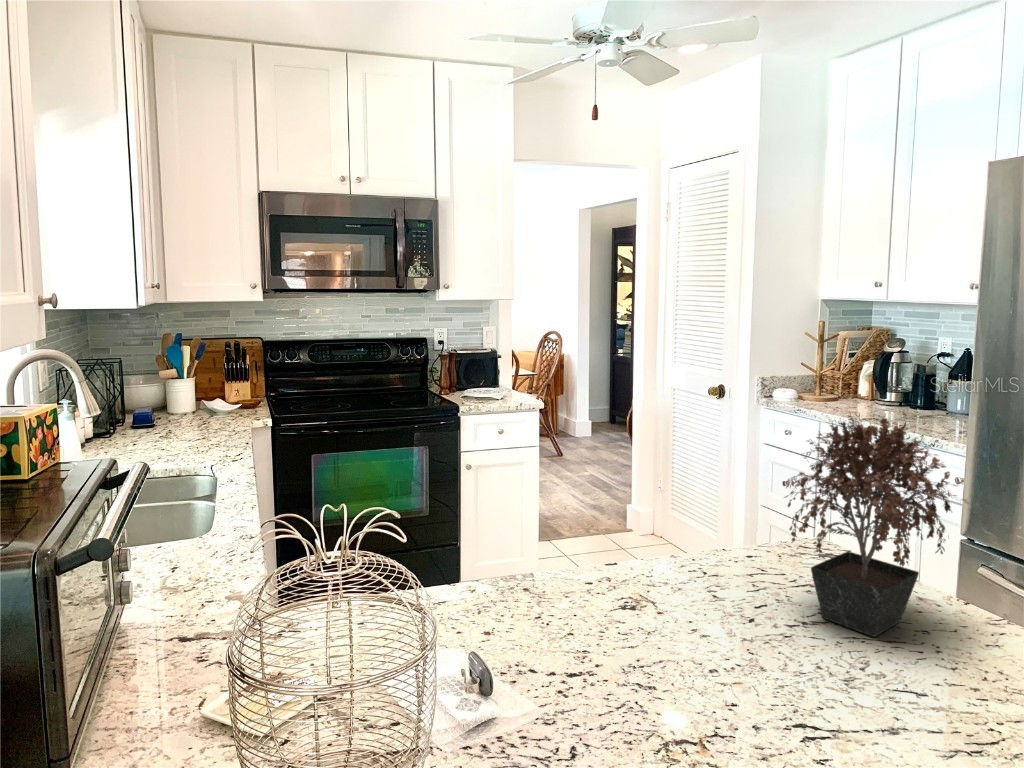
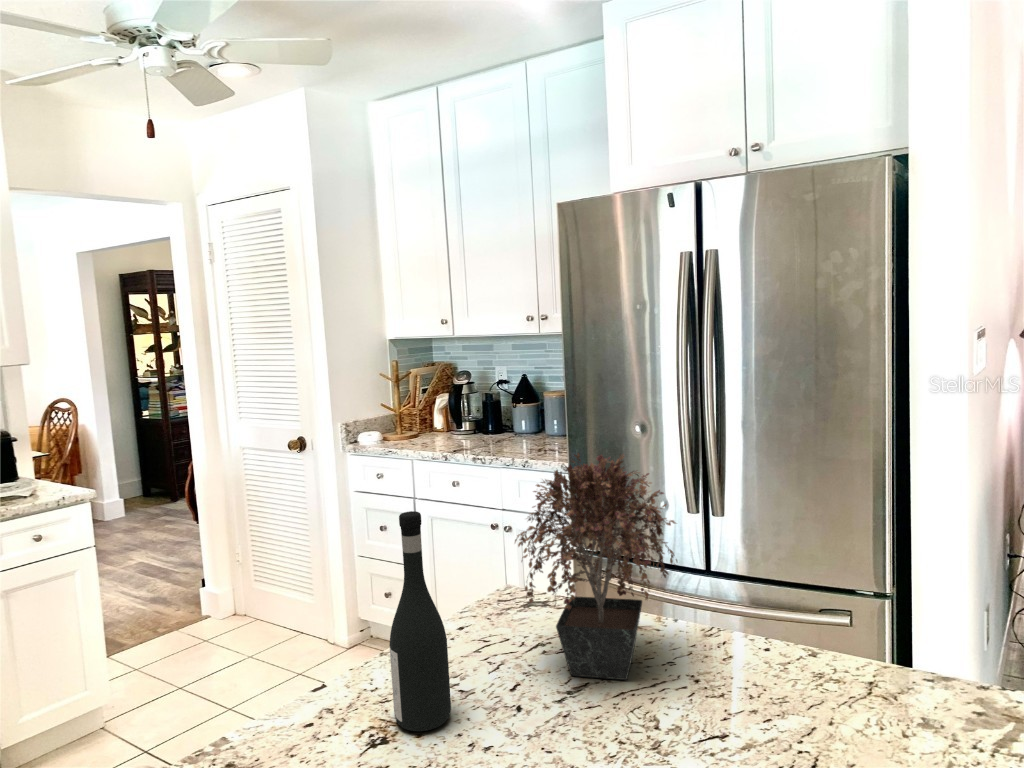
wine bottle: none [649,434,699,613] -> present [389,511,451,731]

